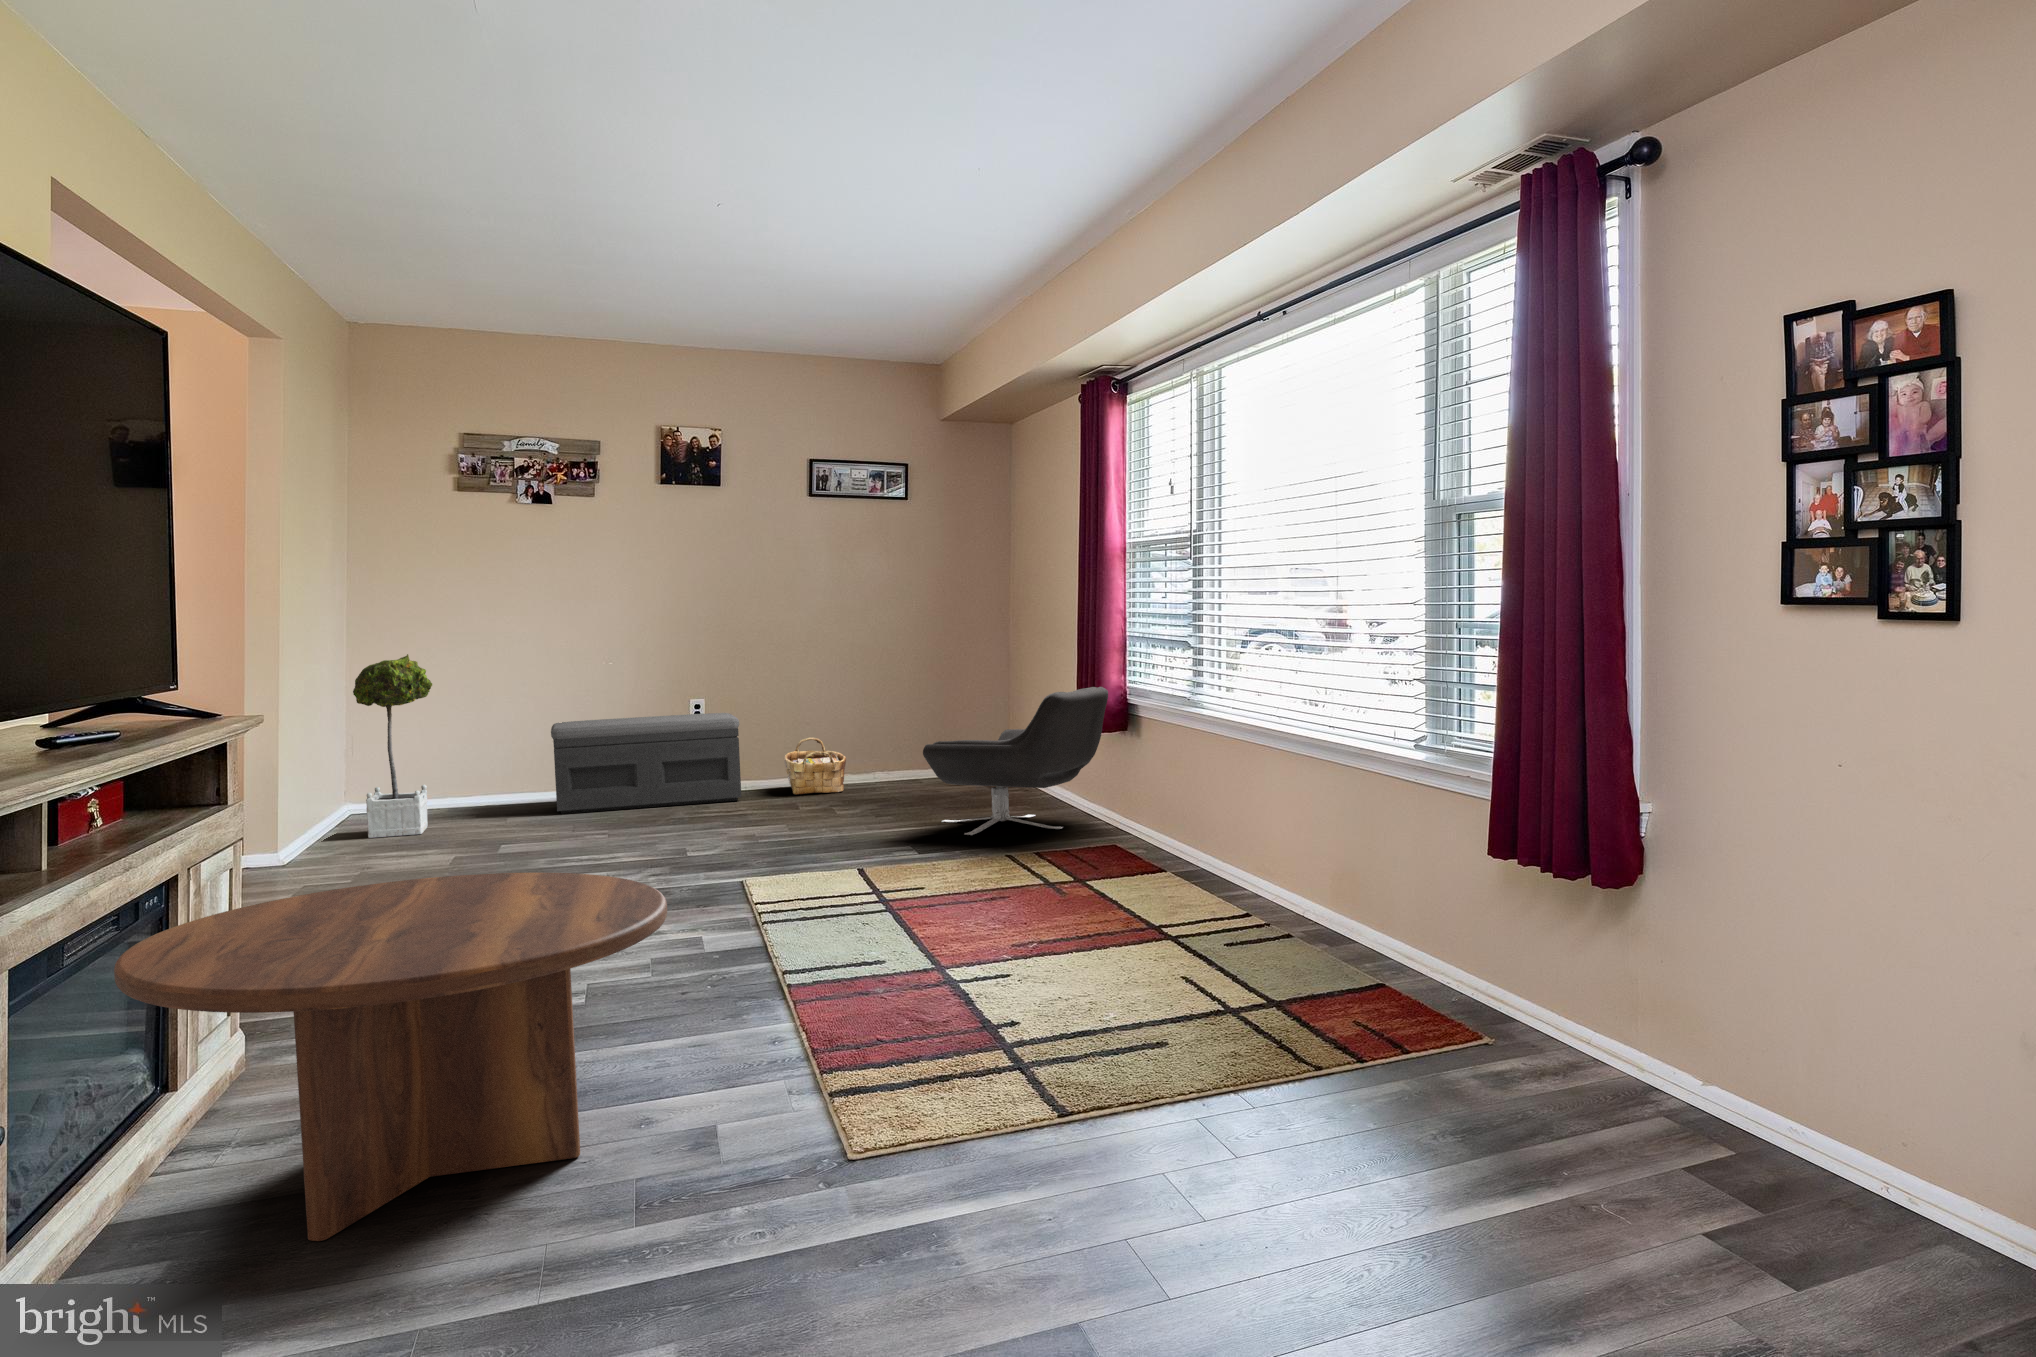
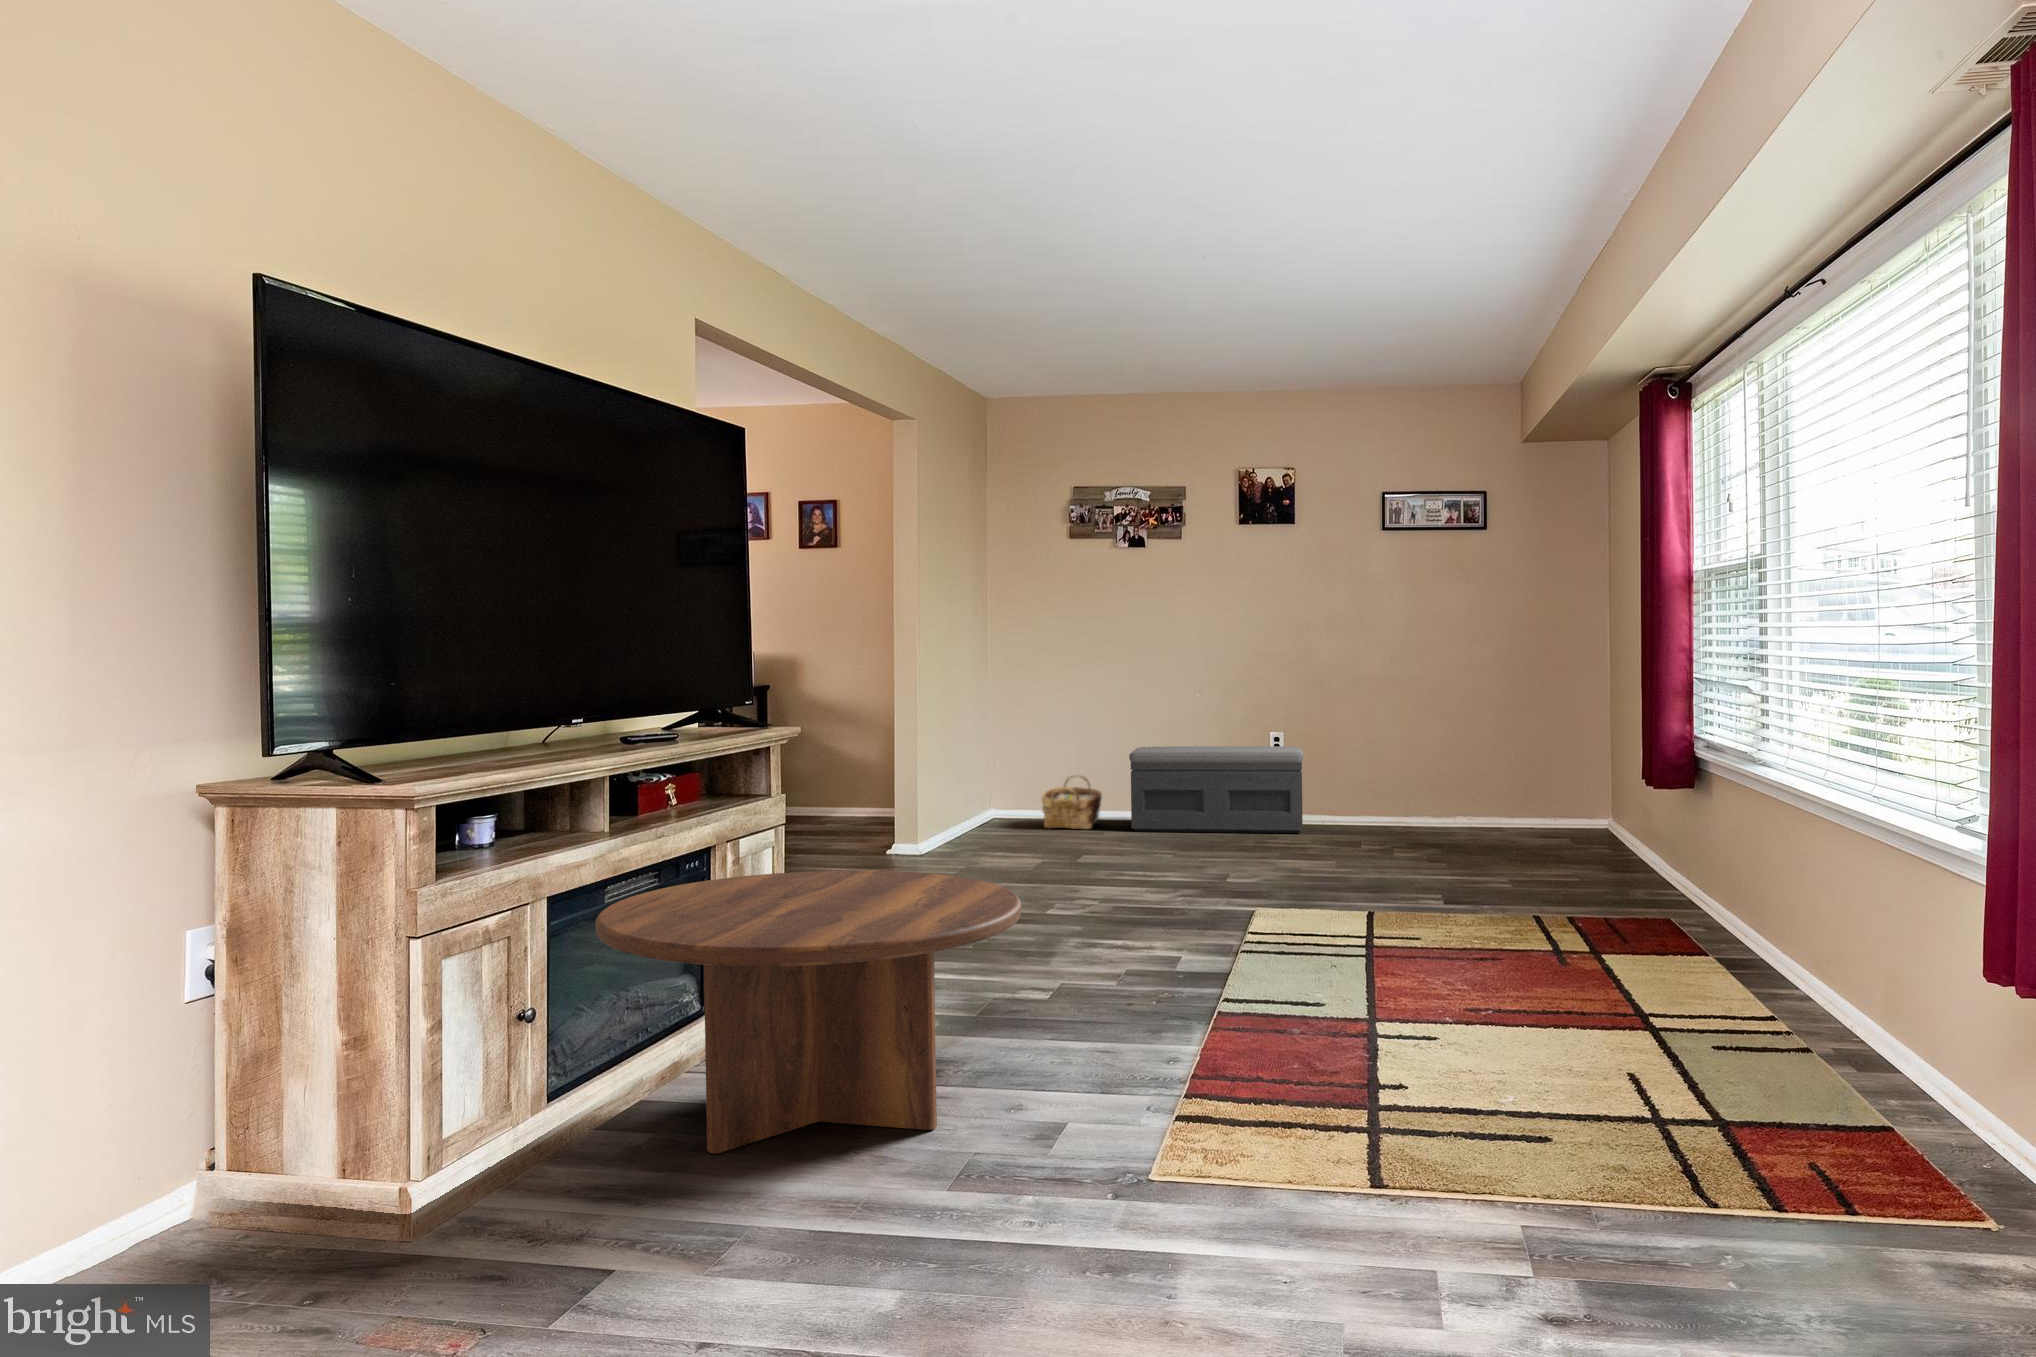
potted tree: present [353,654,432,838] -> none [964,680,1028,838]
lounge chair: present [923,687,1108,835] -> none [1460,740,1682,894]
woven basket: present [784,737,846,795] -> present [1041,775,1102,829]

